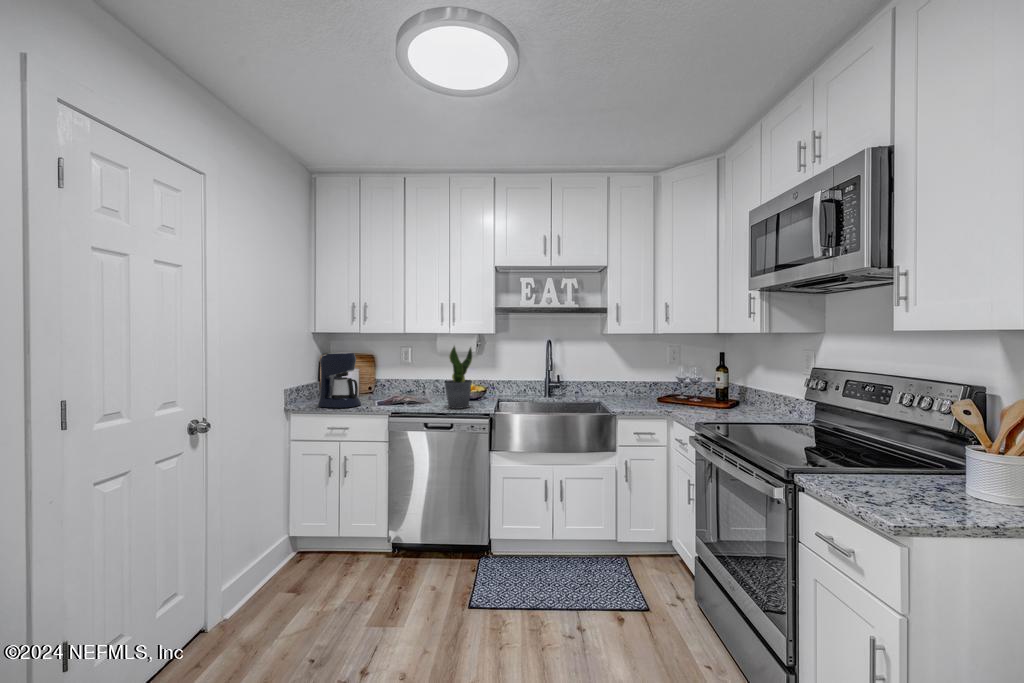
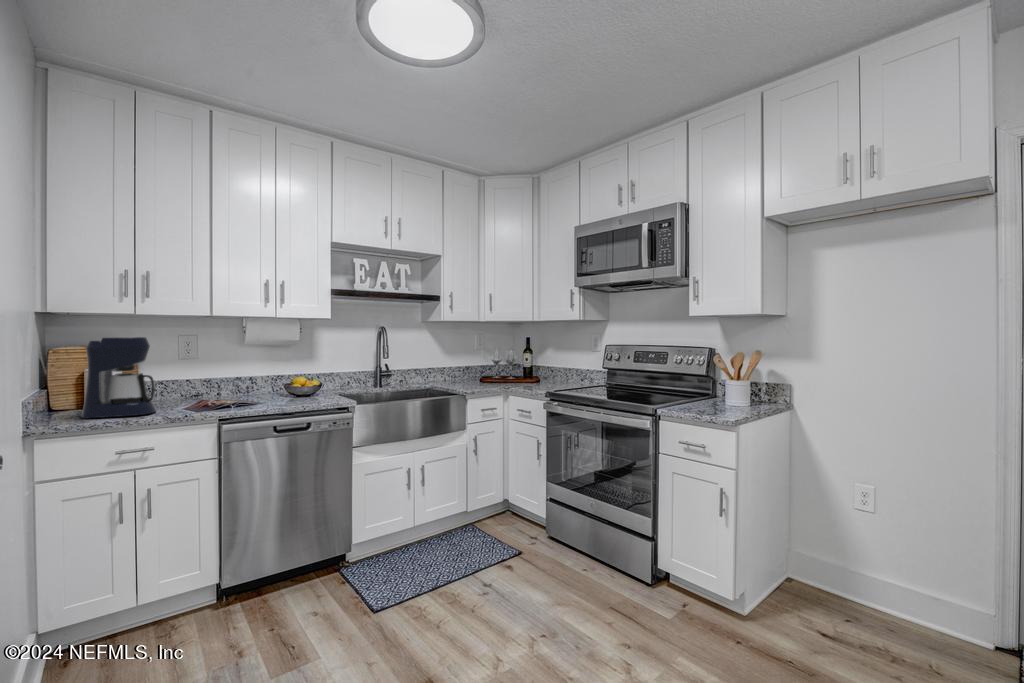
potted plant: present [444,346,472,409] -> none [285,328,321,404]

